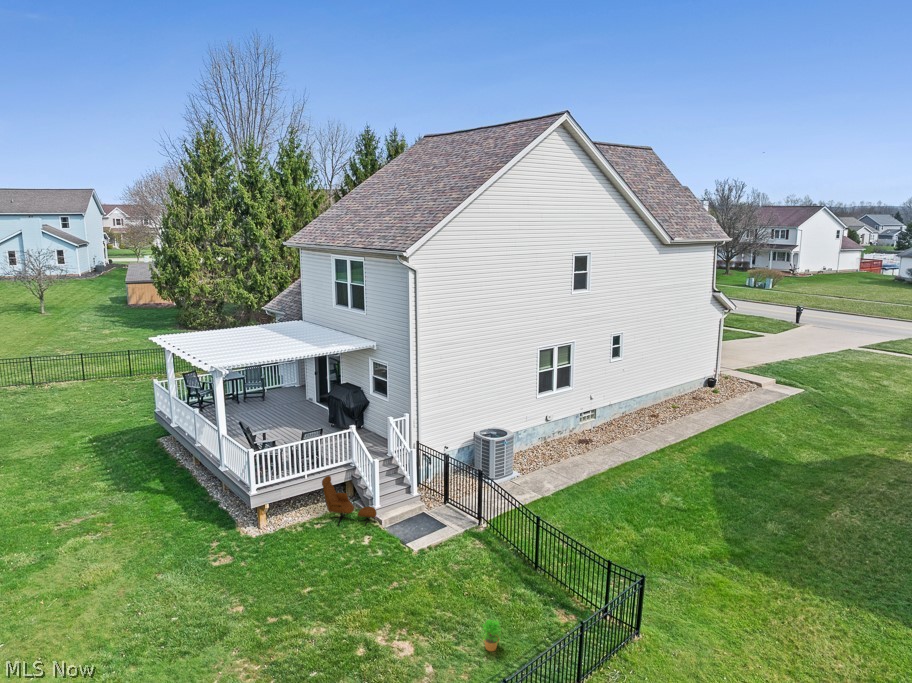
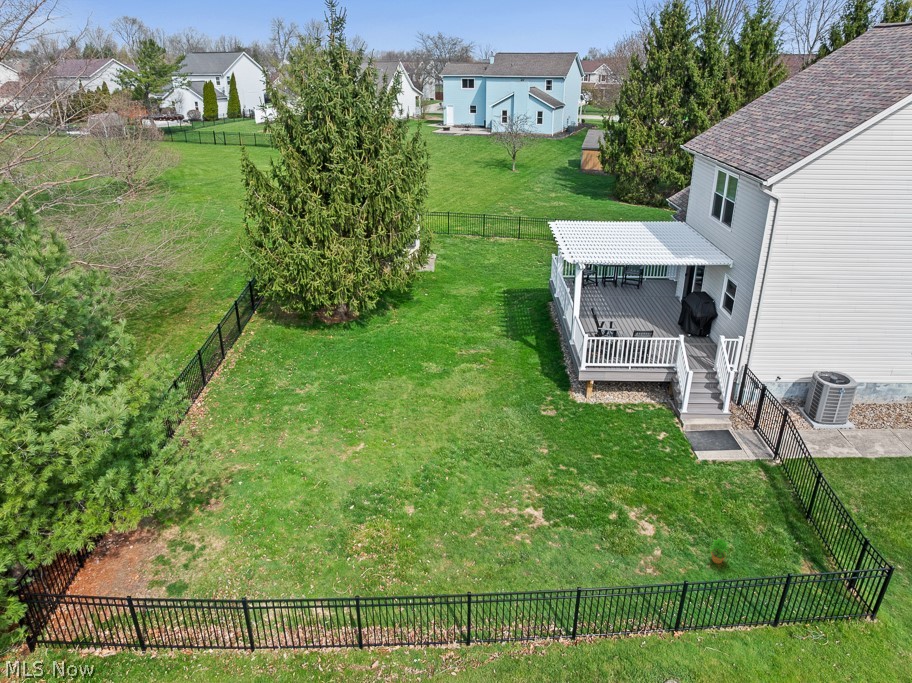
lounge chair: present [322,476,377,526] -> none [639,374,682,425]

